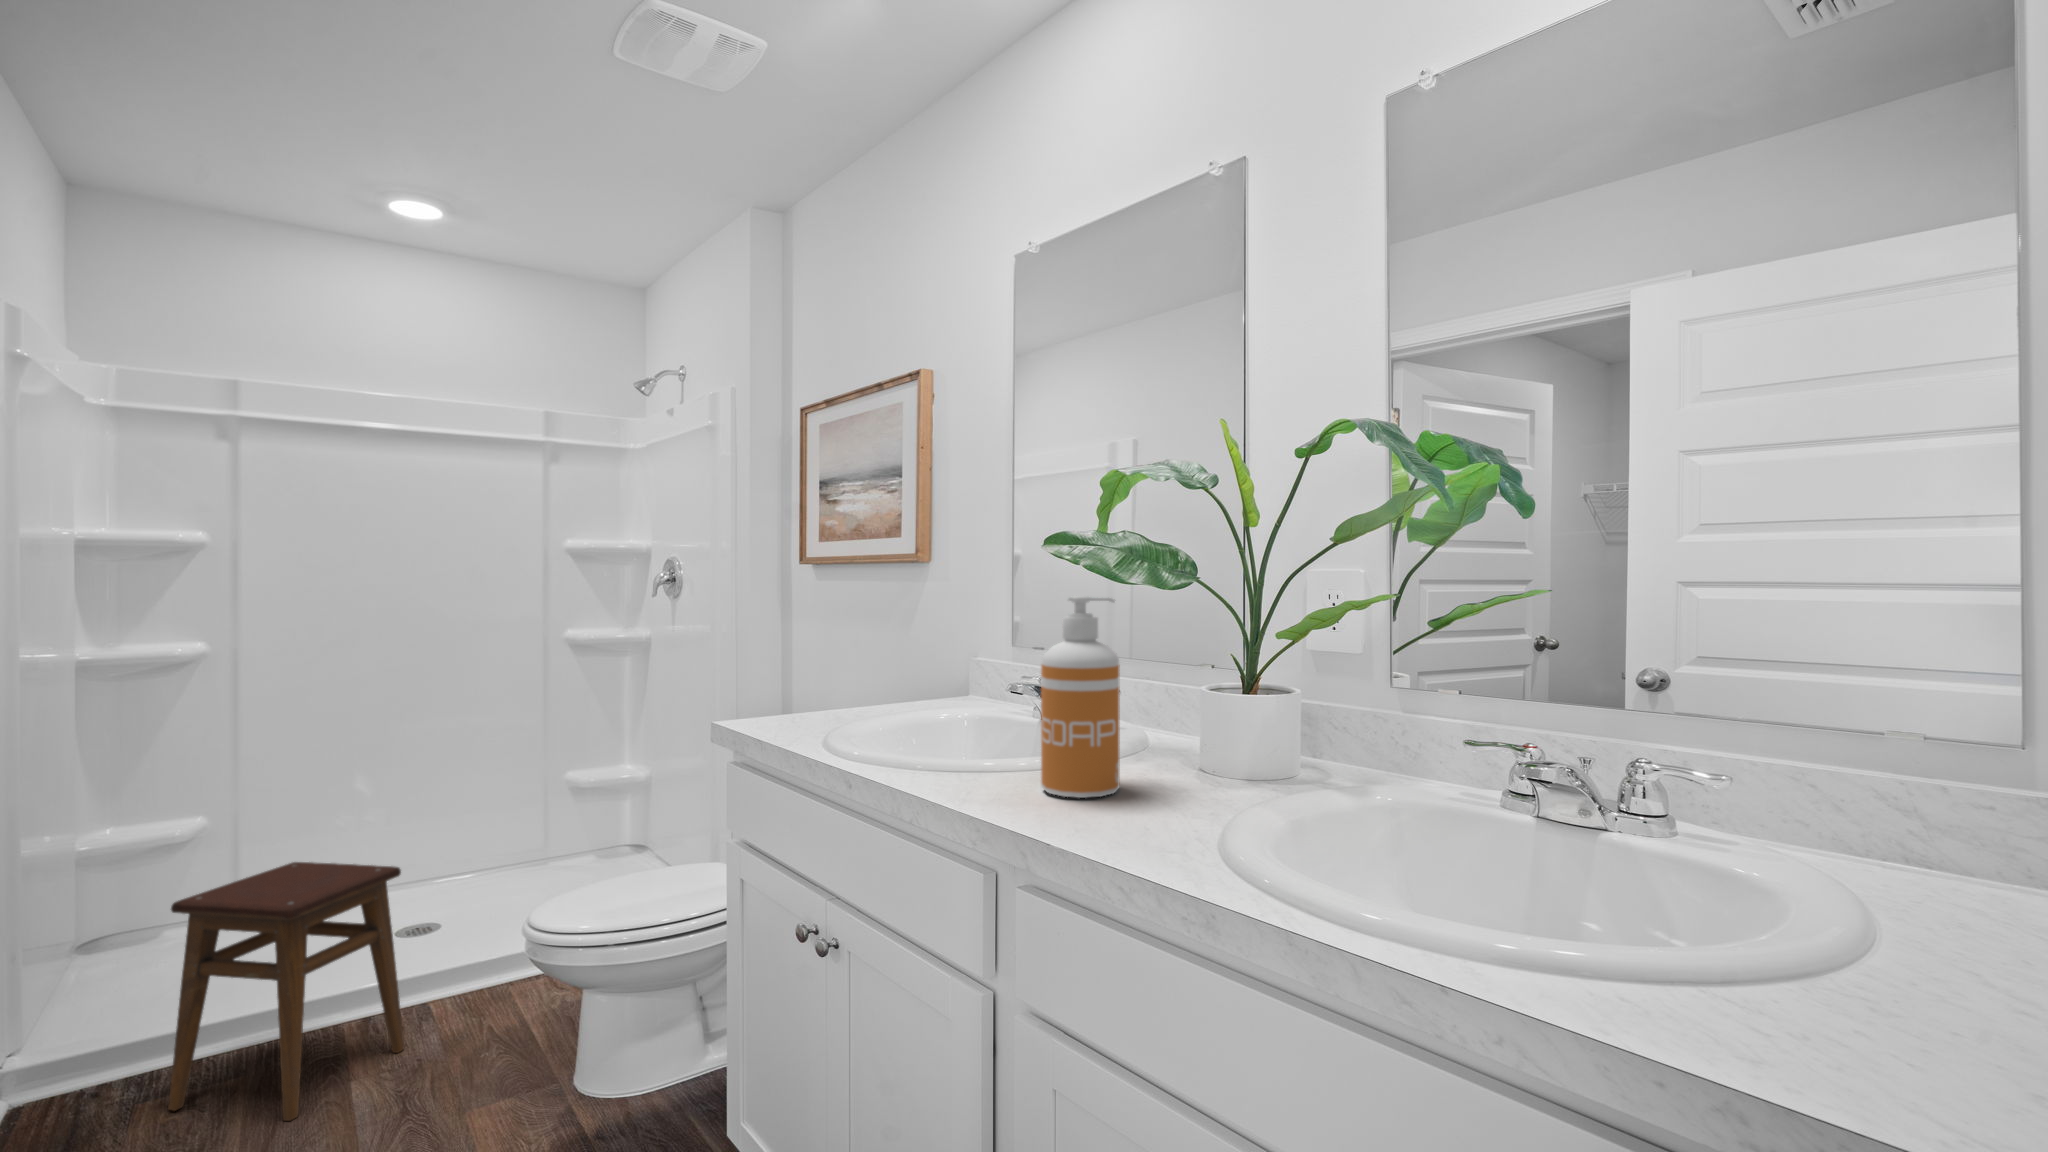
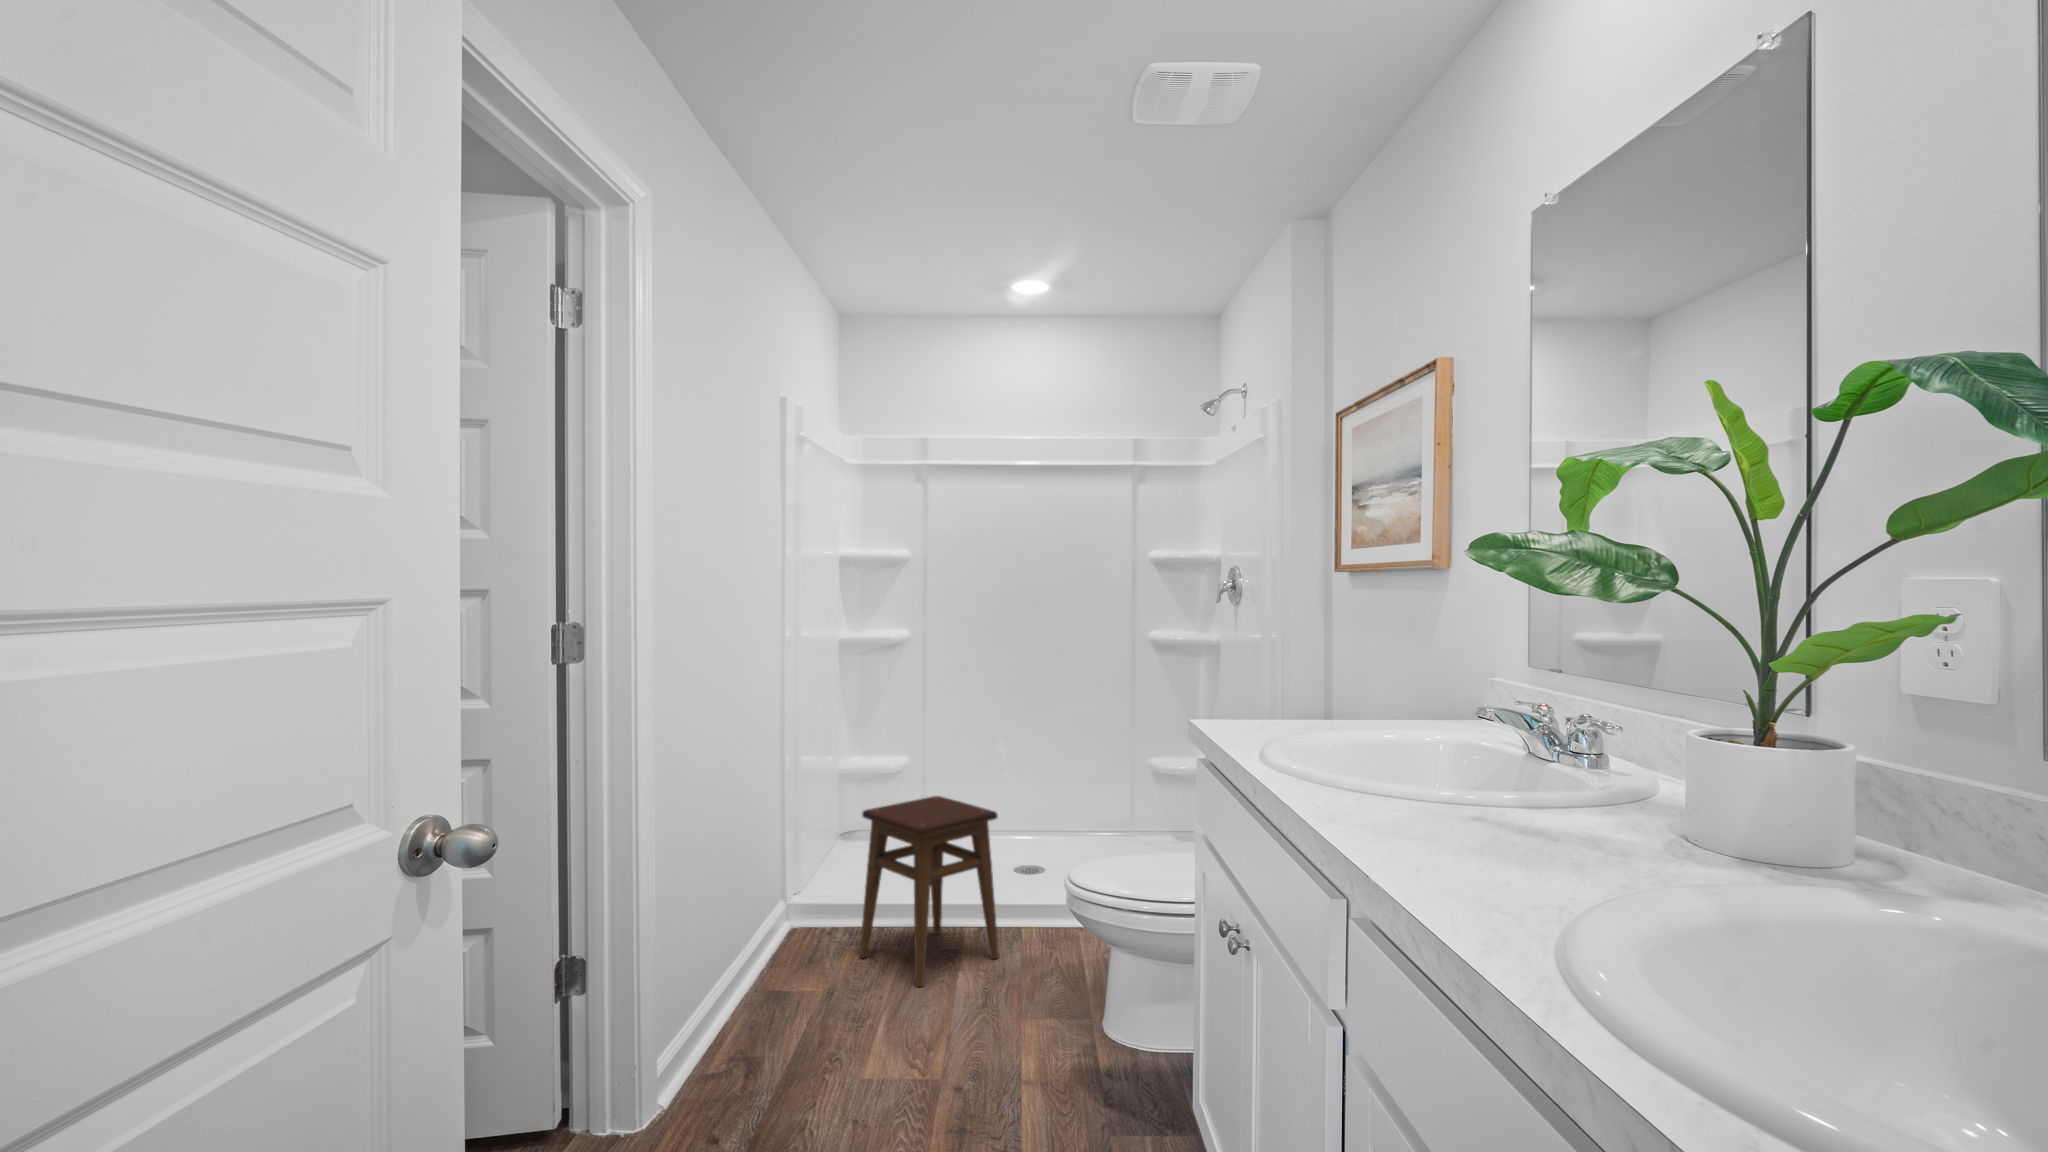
soap dispenser: present [1041,596,1120,798] -> none [1436,607,1537,846]

